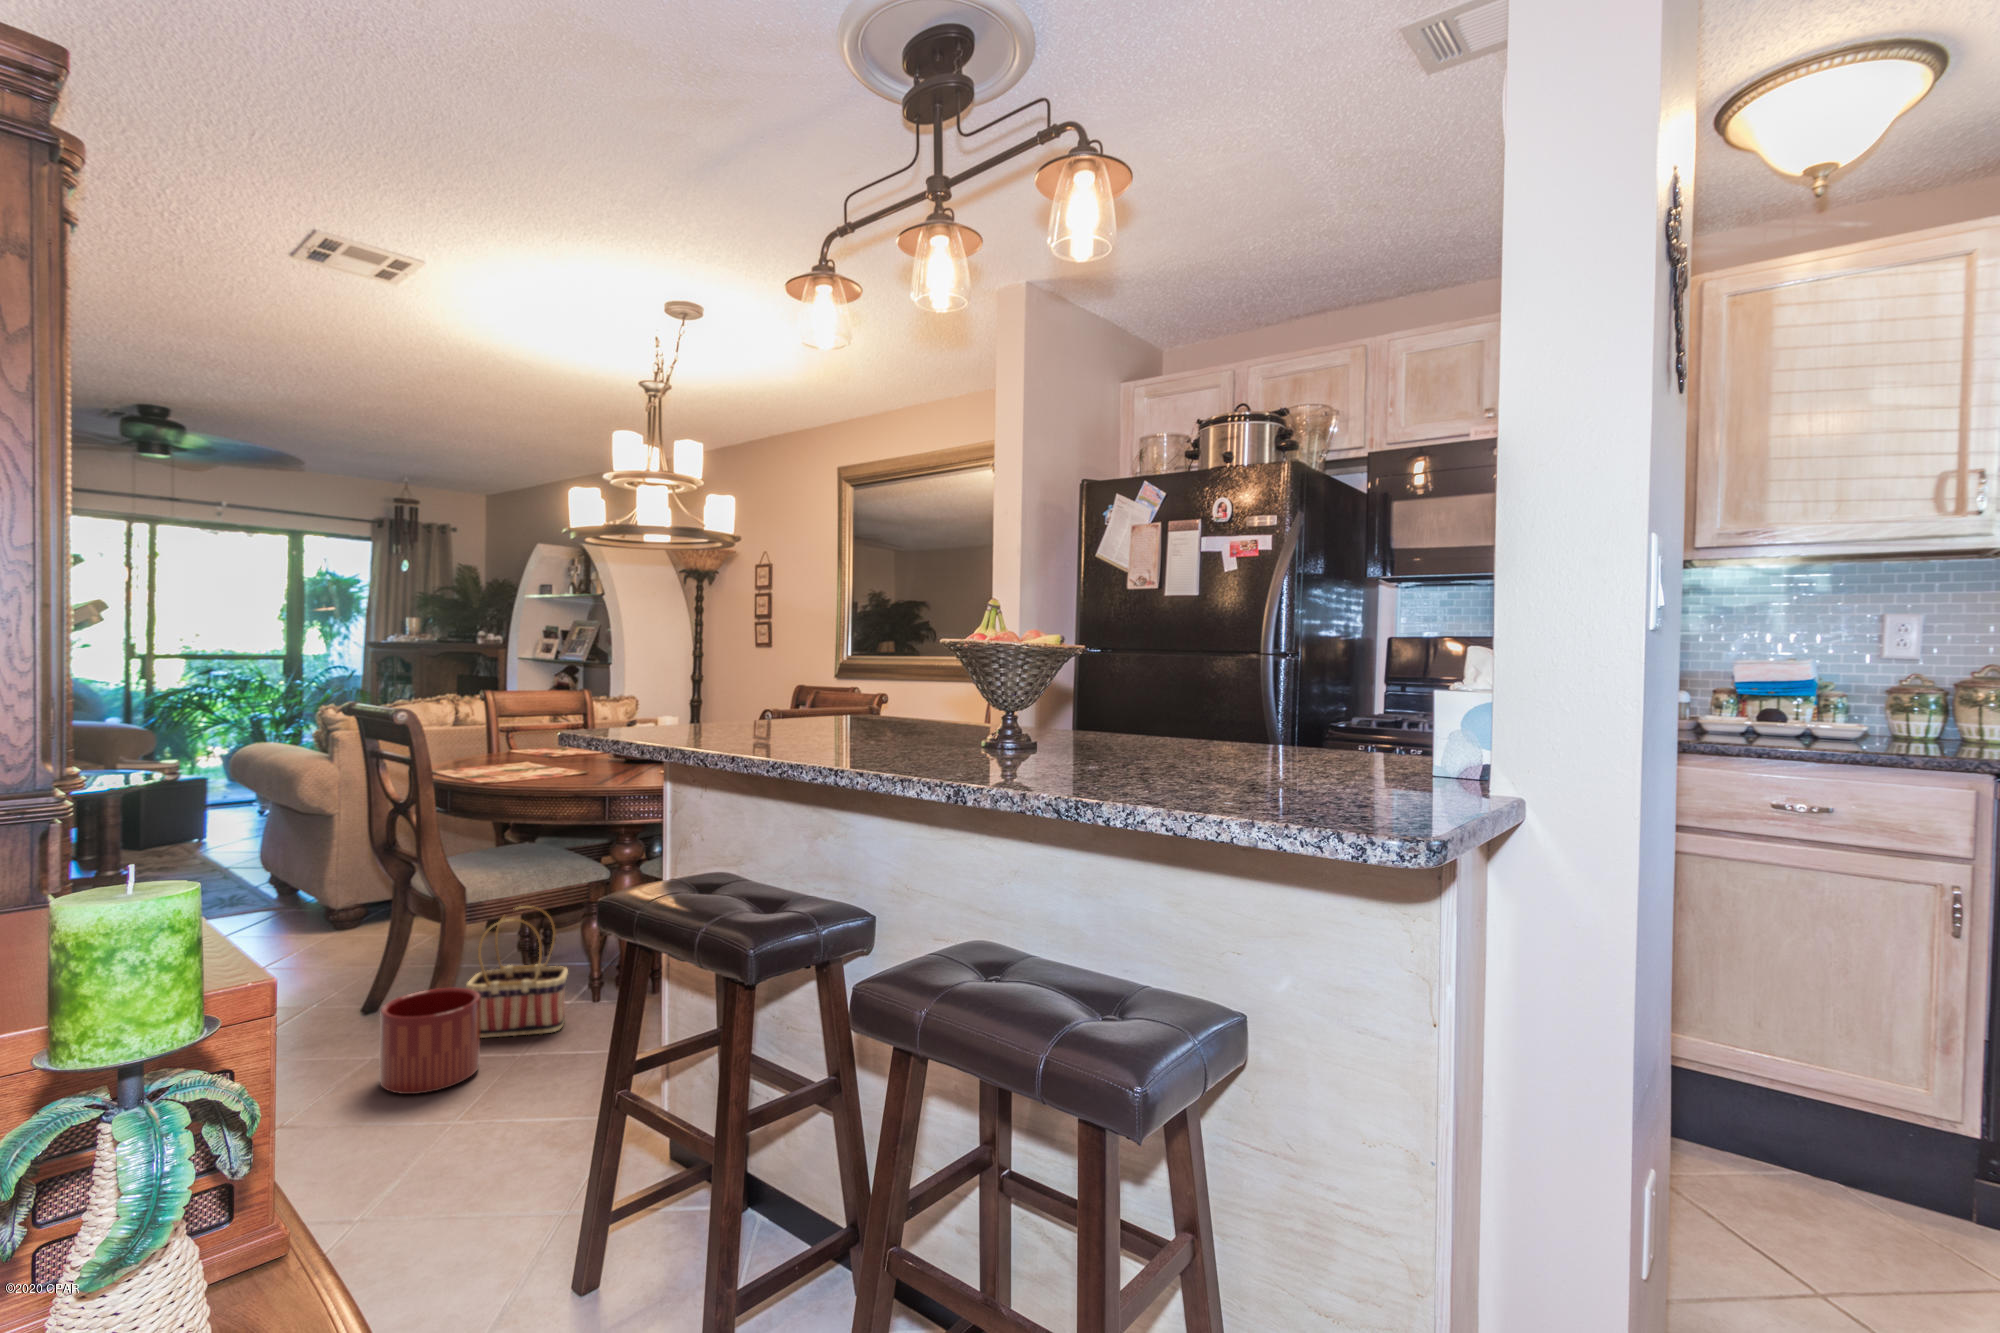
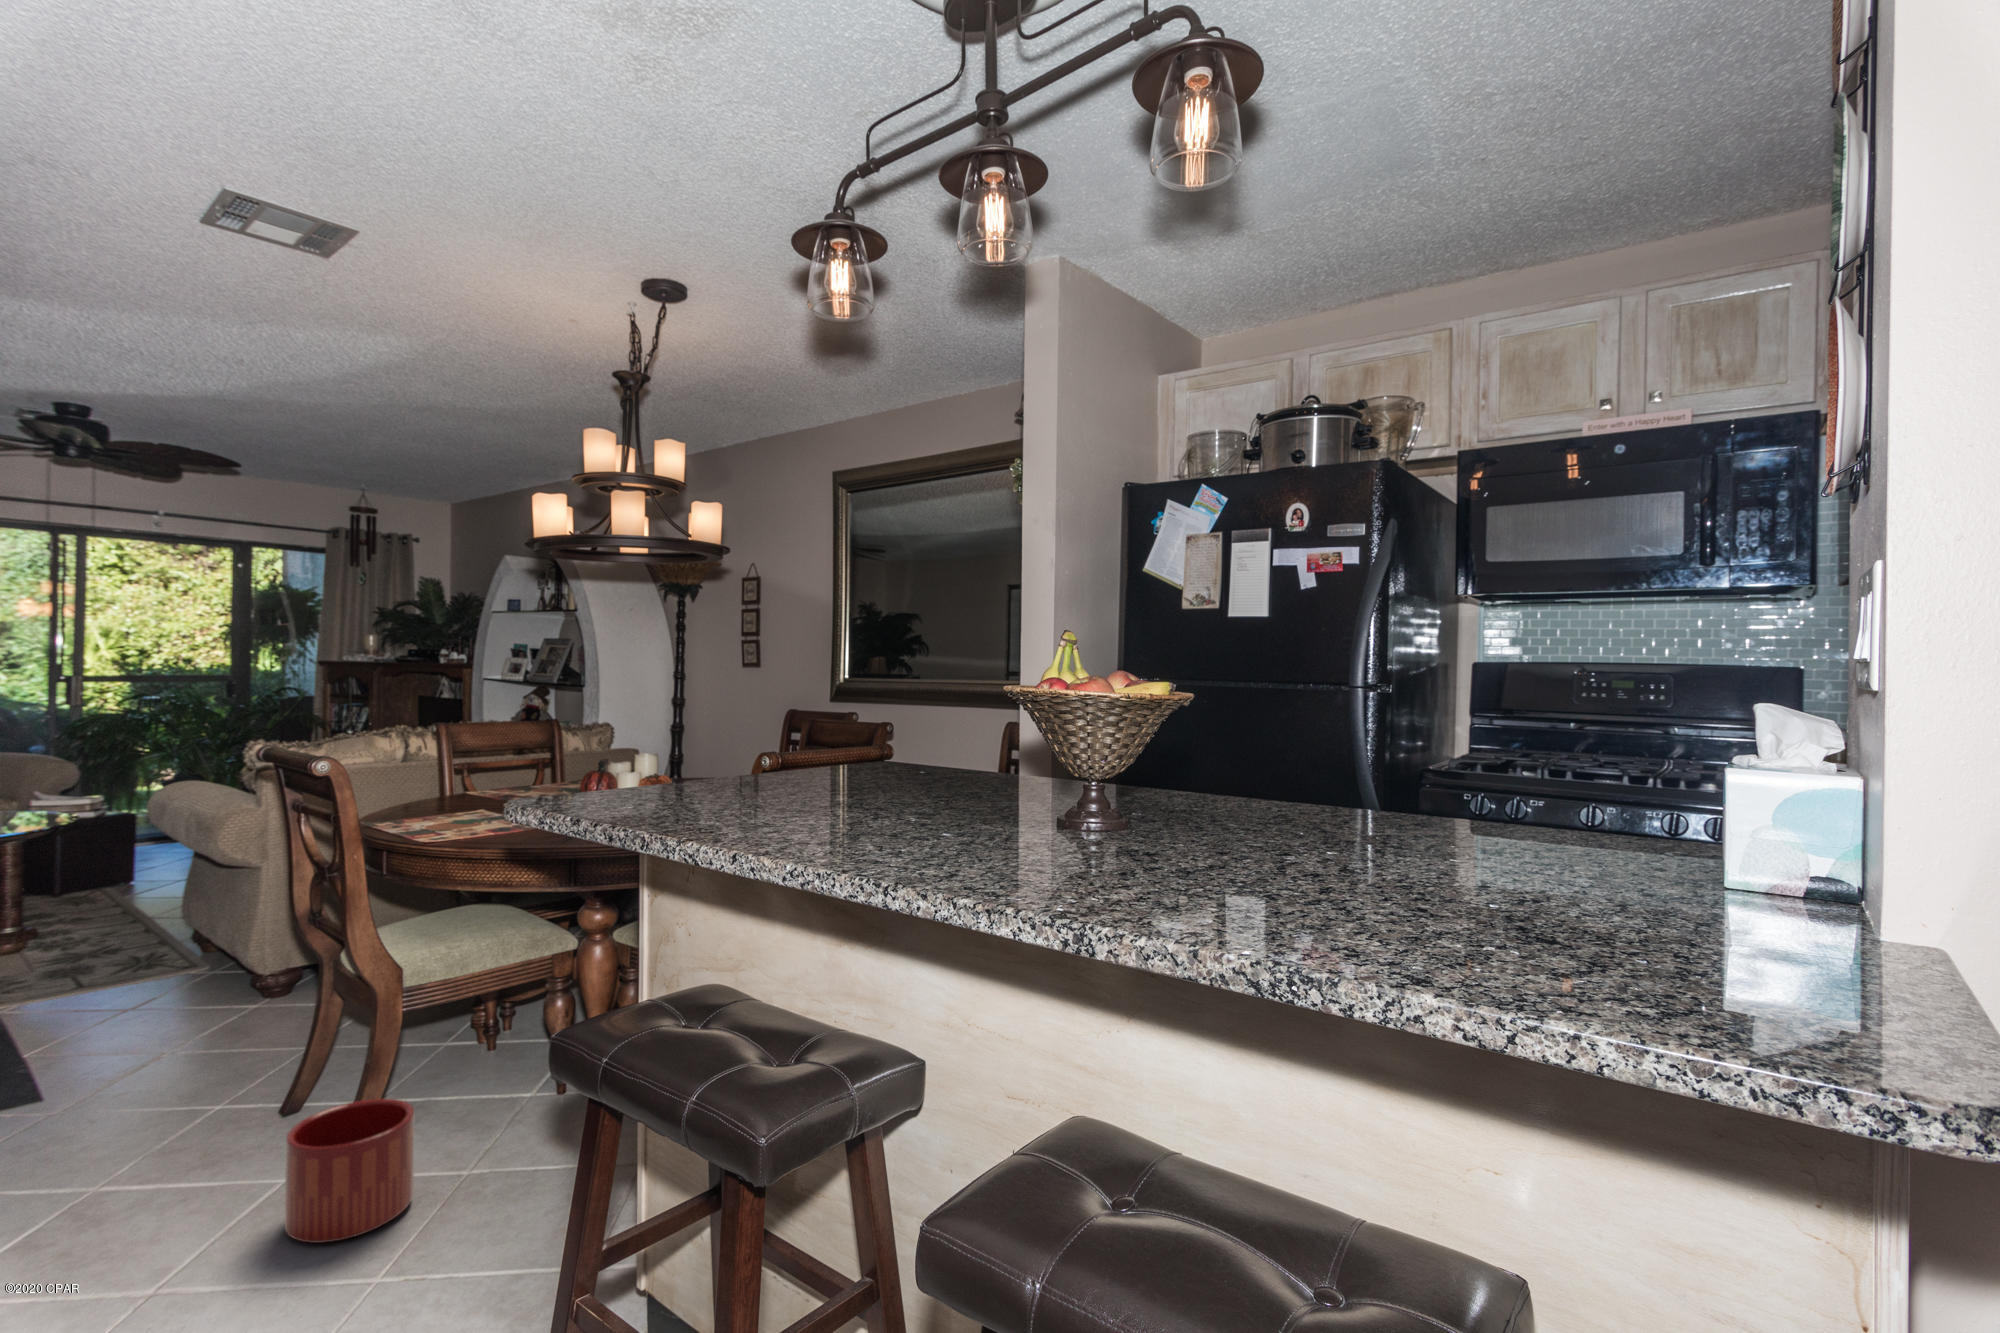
basket: present [466,906,568,1038] -> none [401,987,526,1152]

